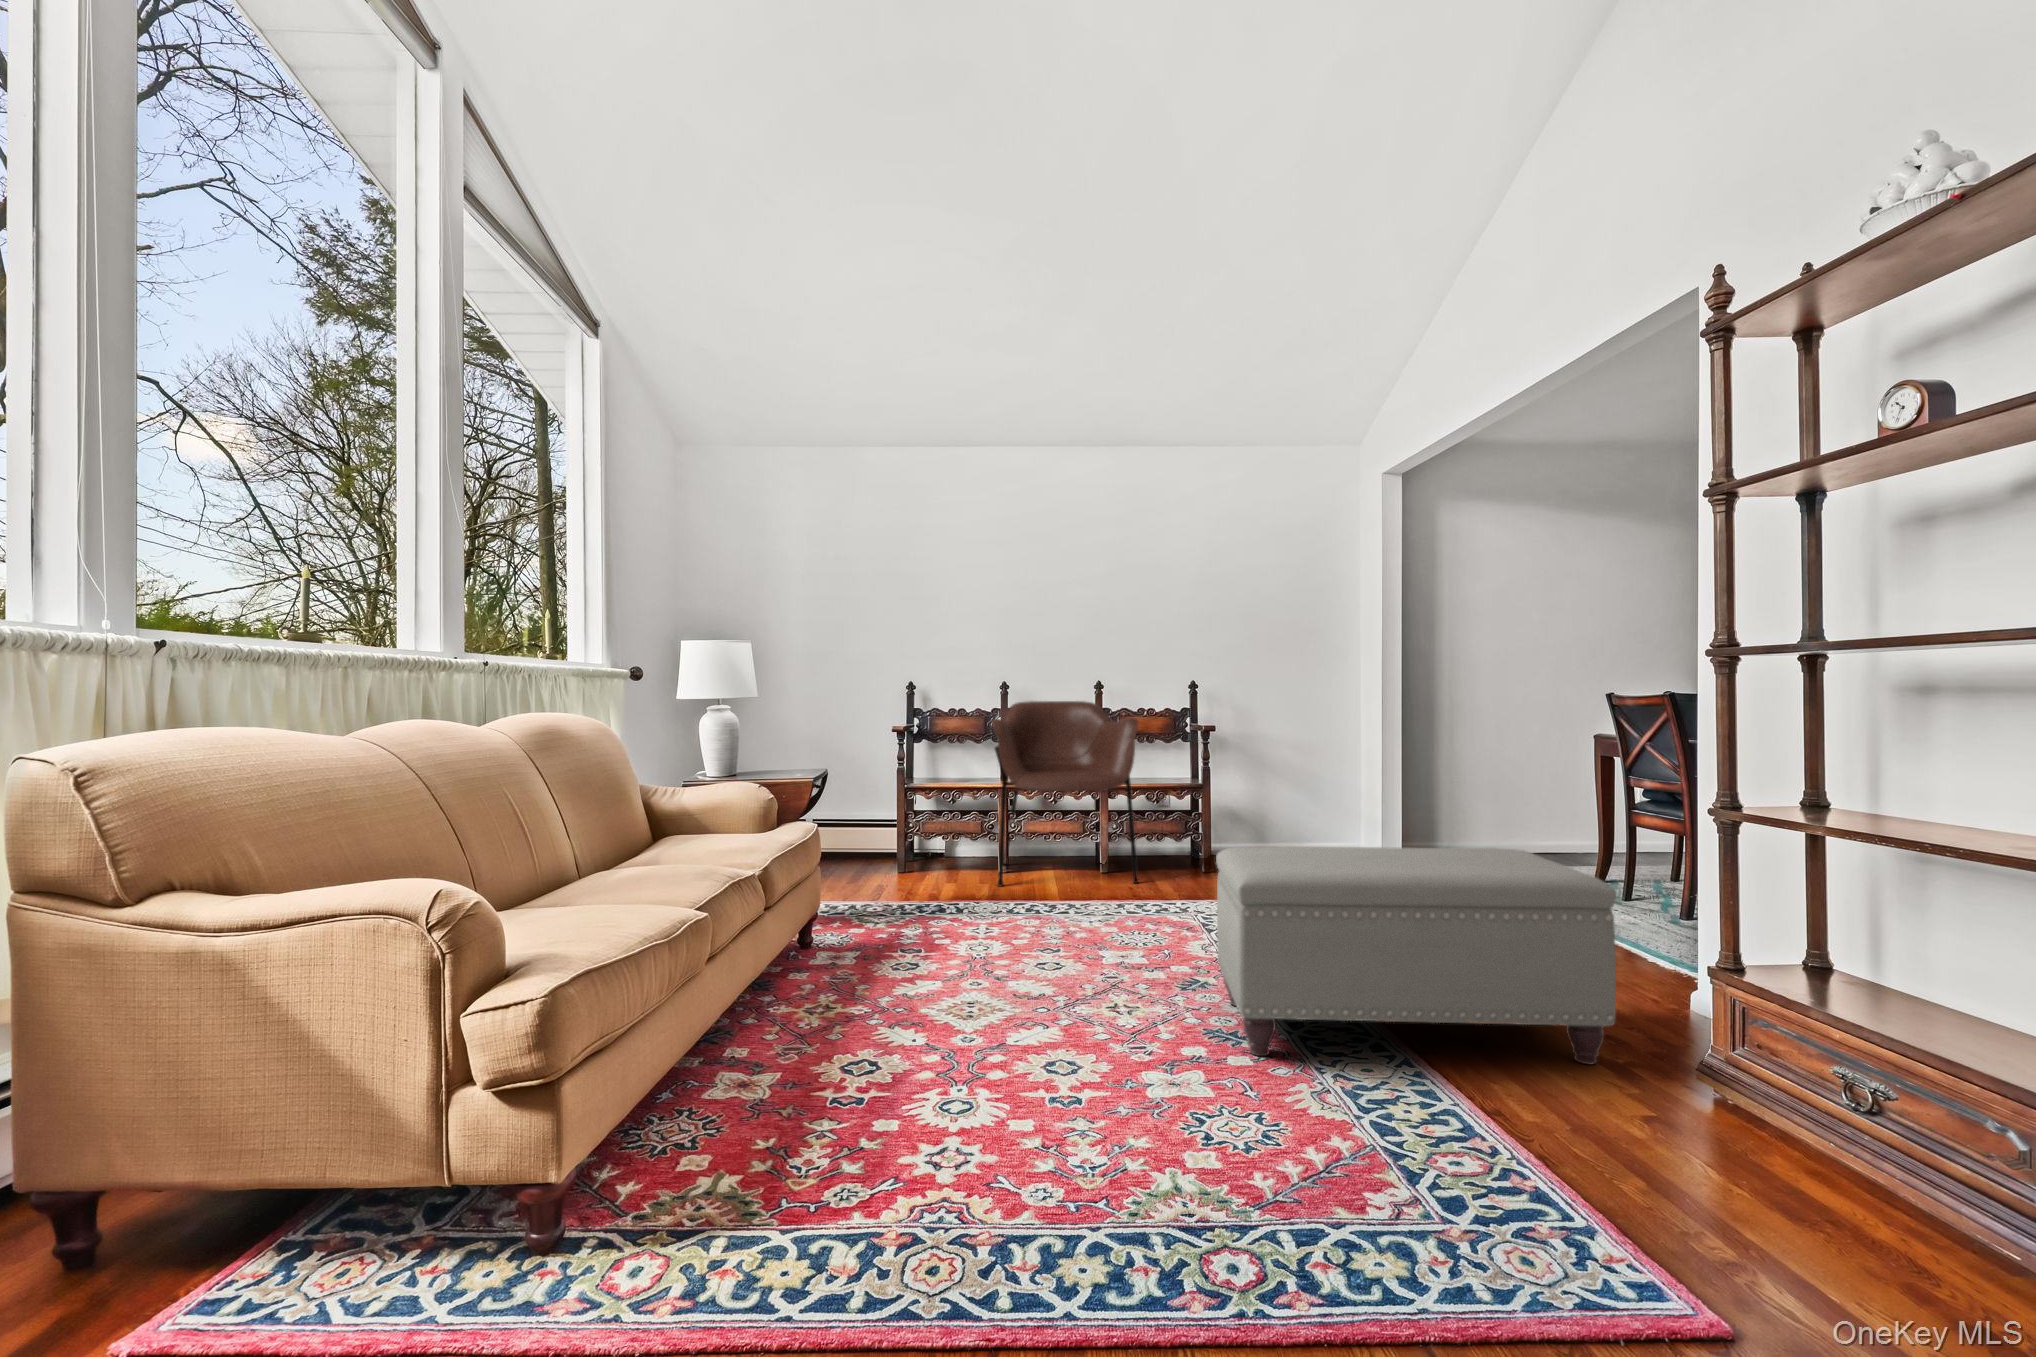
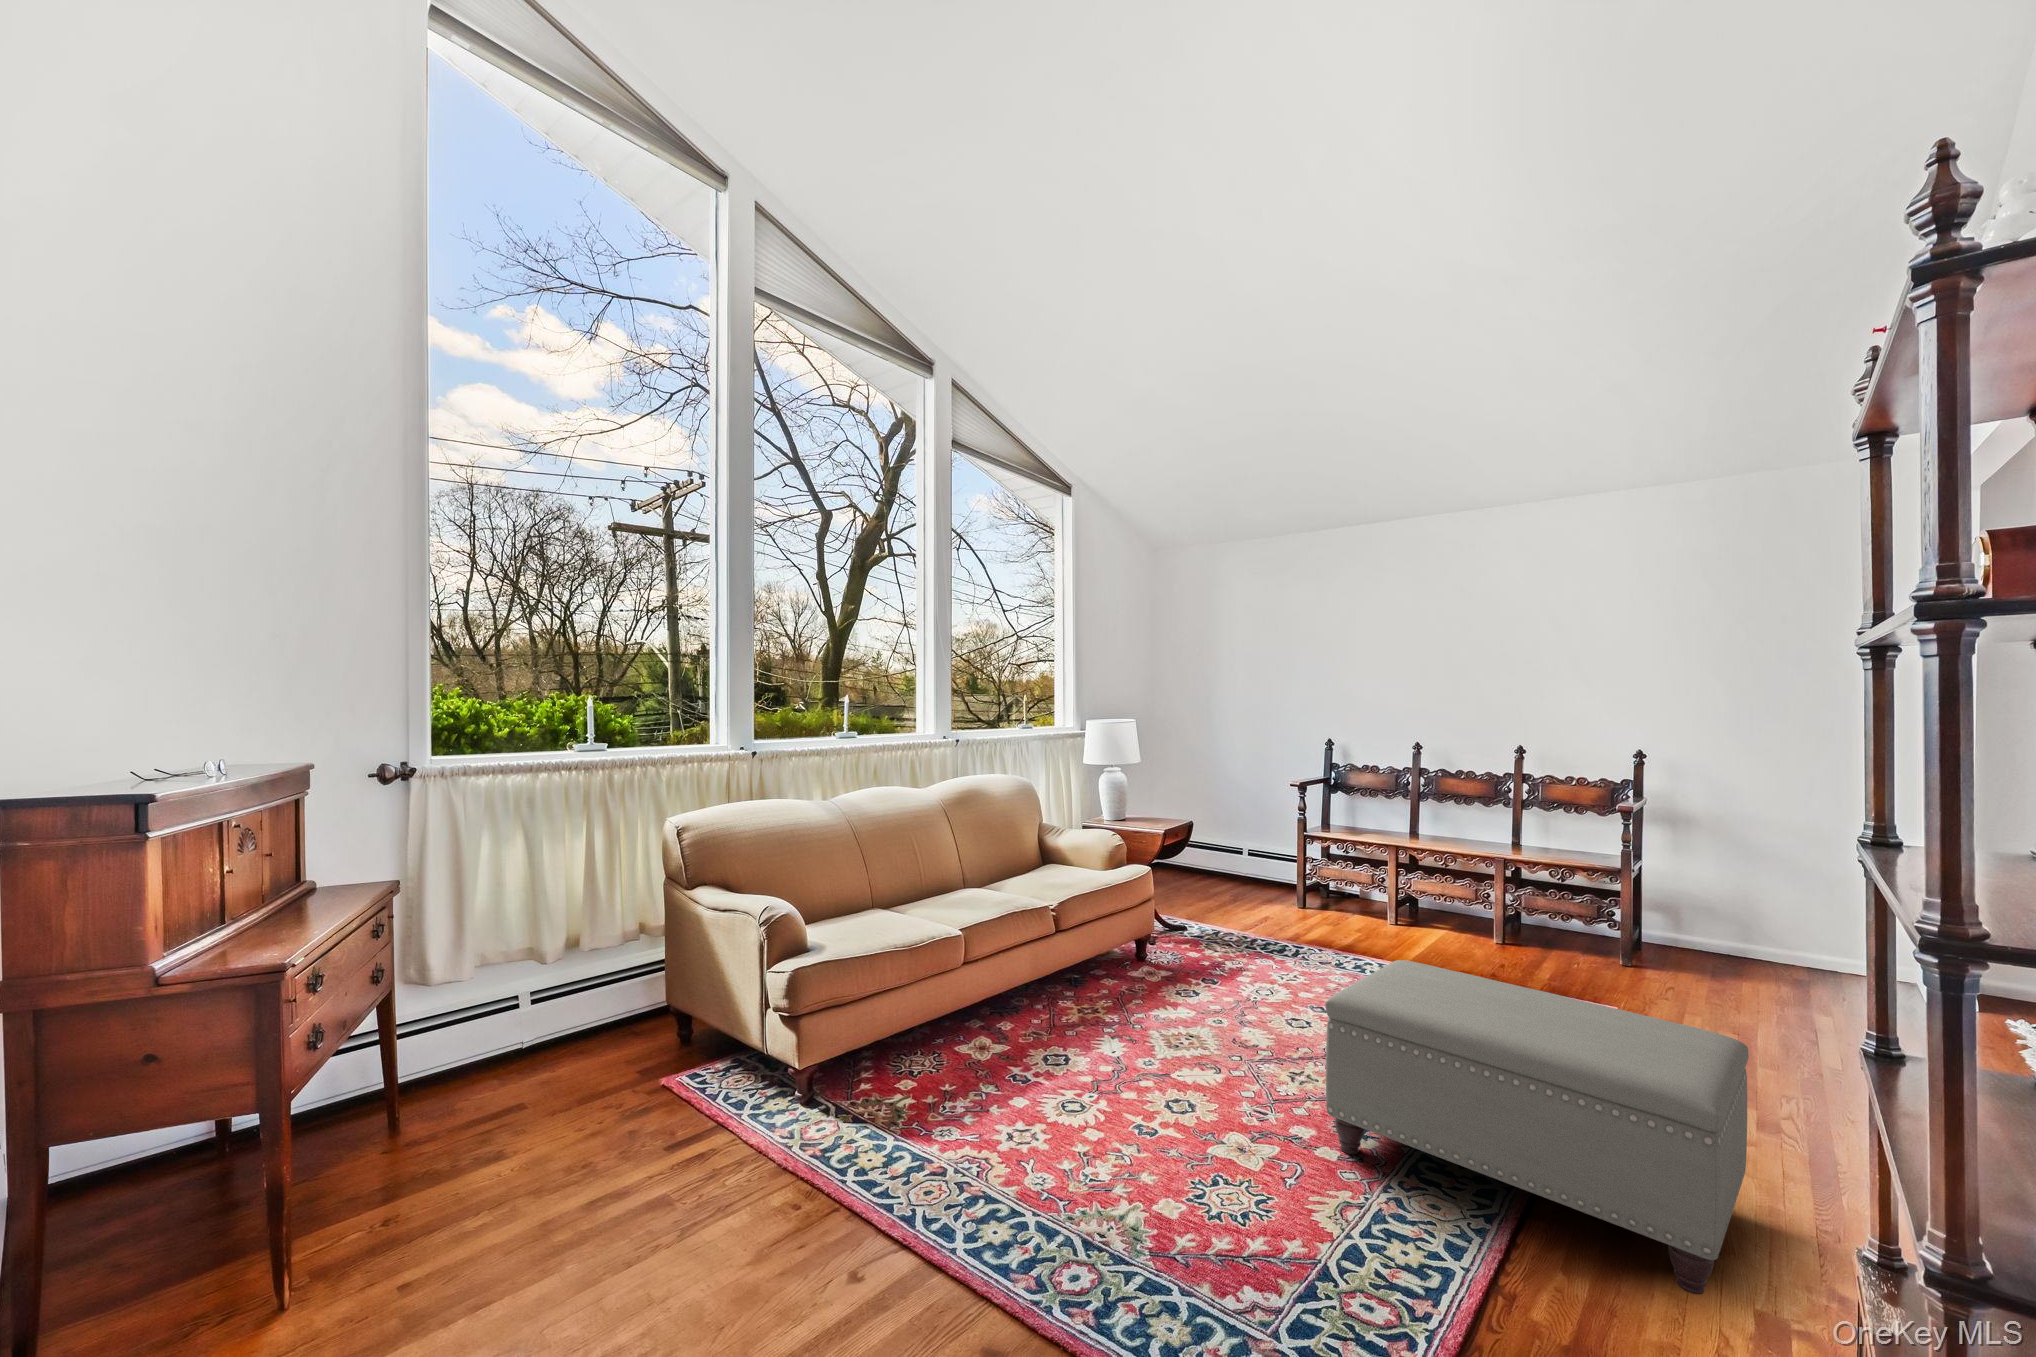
armchair: present [991,701,1139,887] -> none [1365,766,1520,958]

